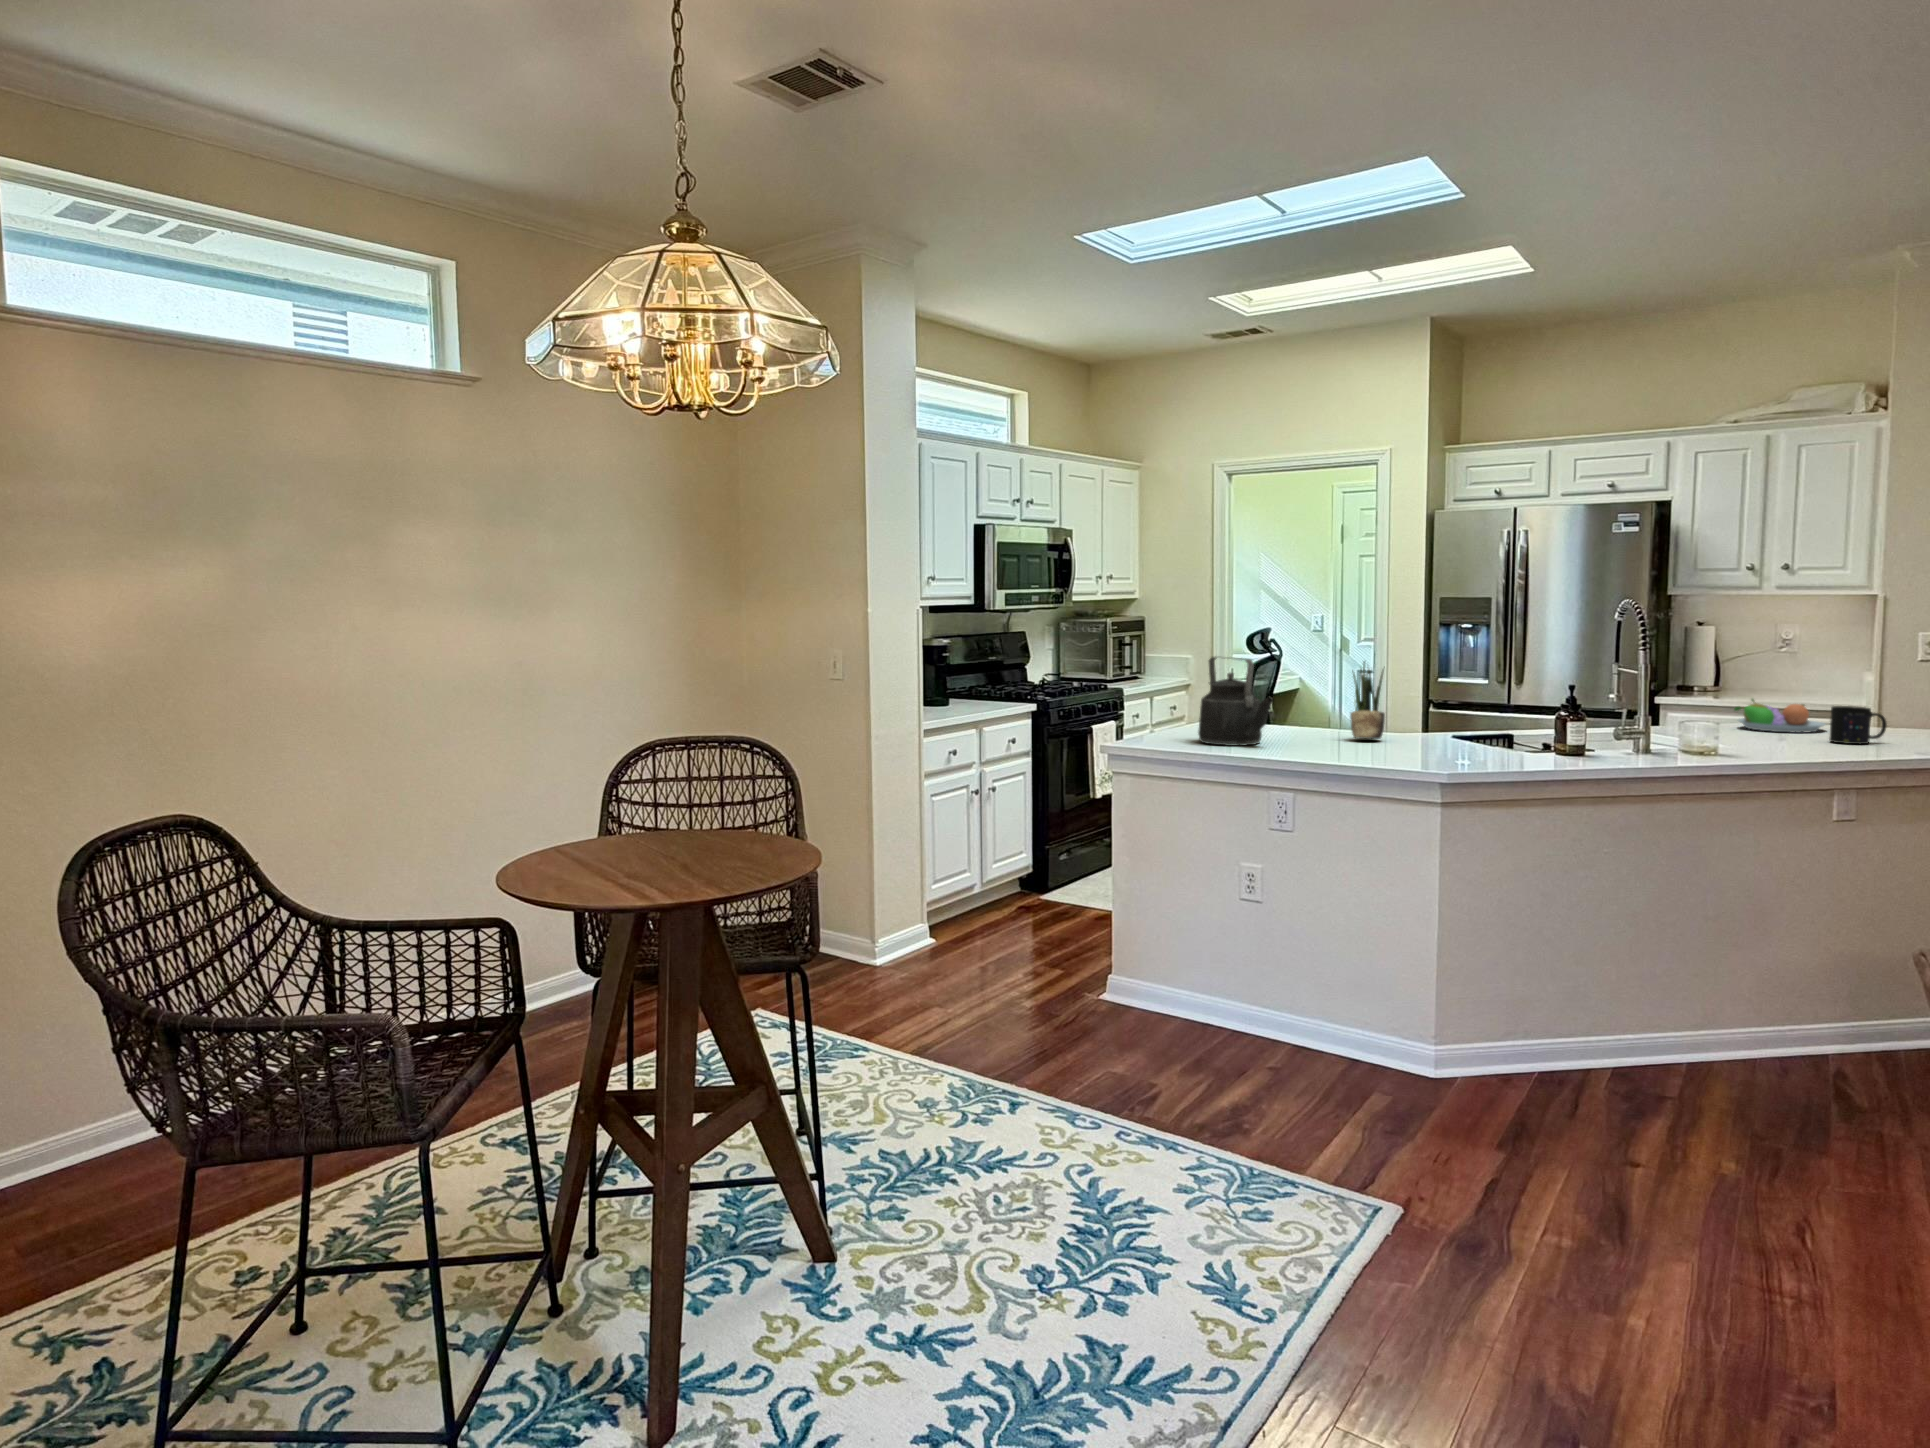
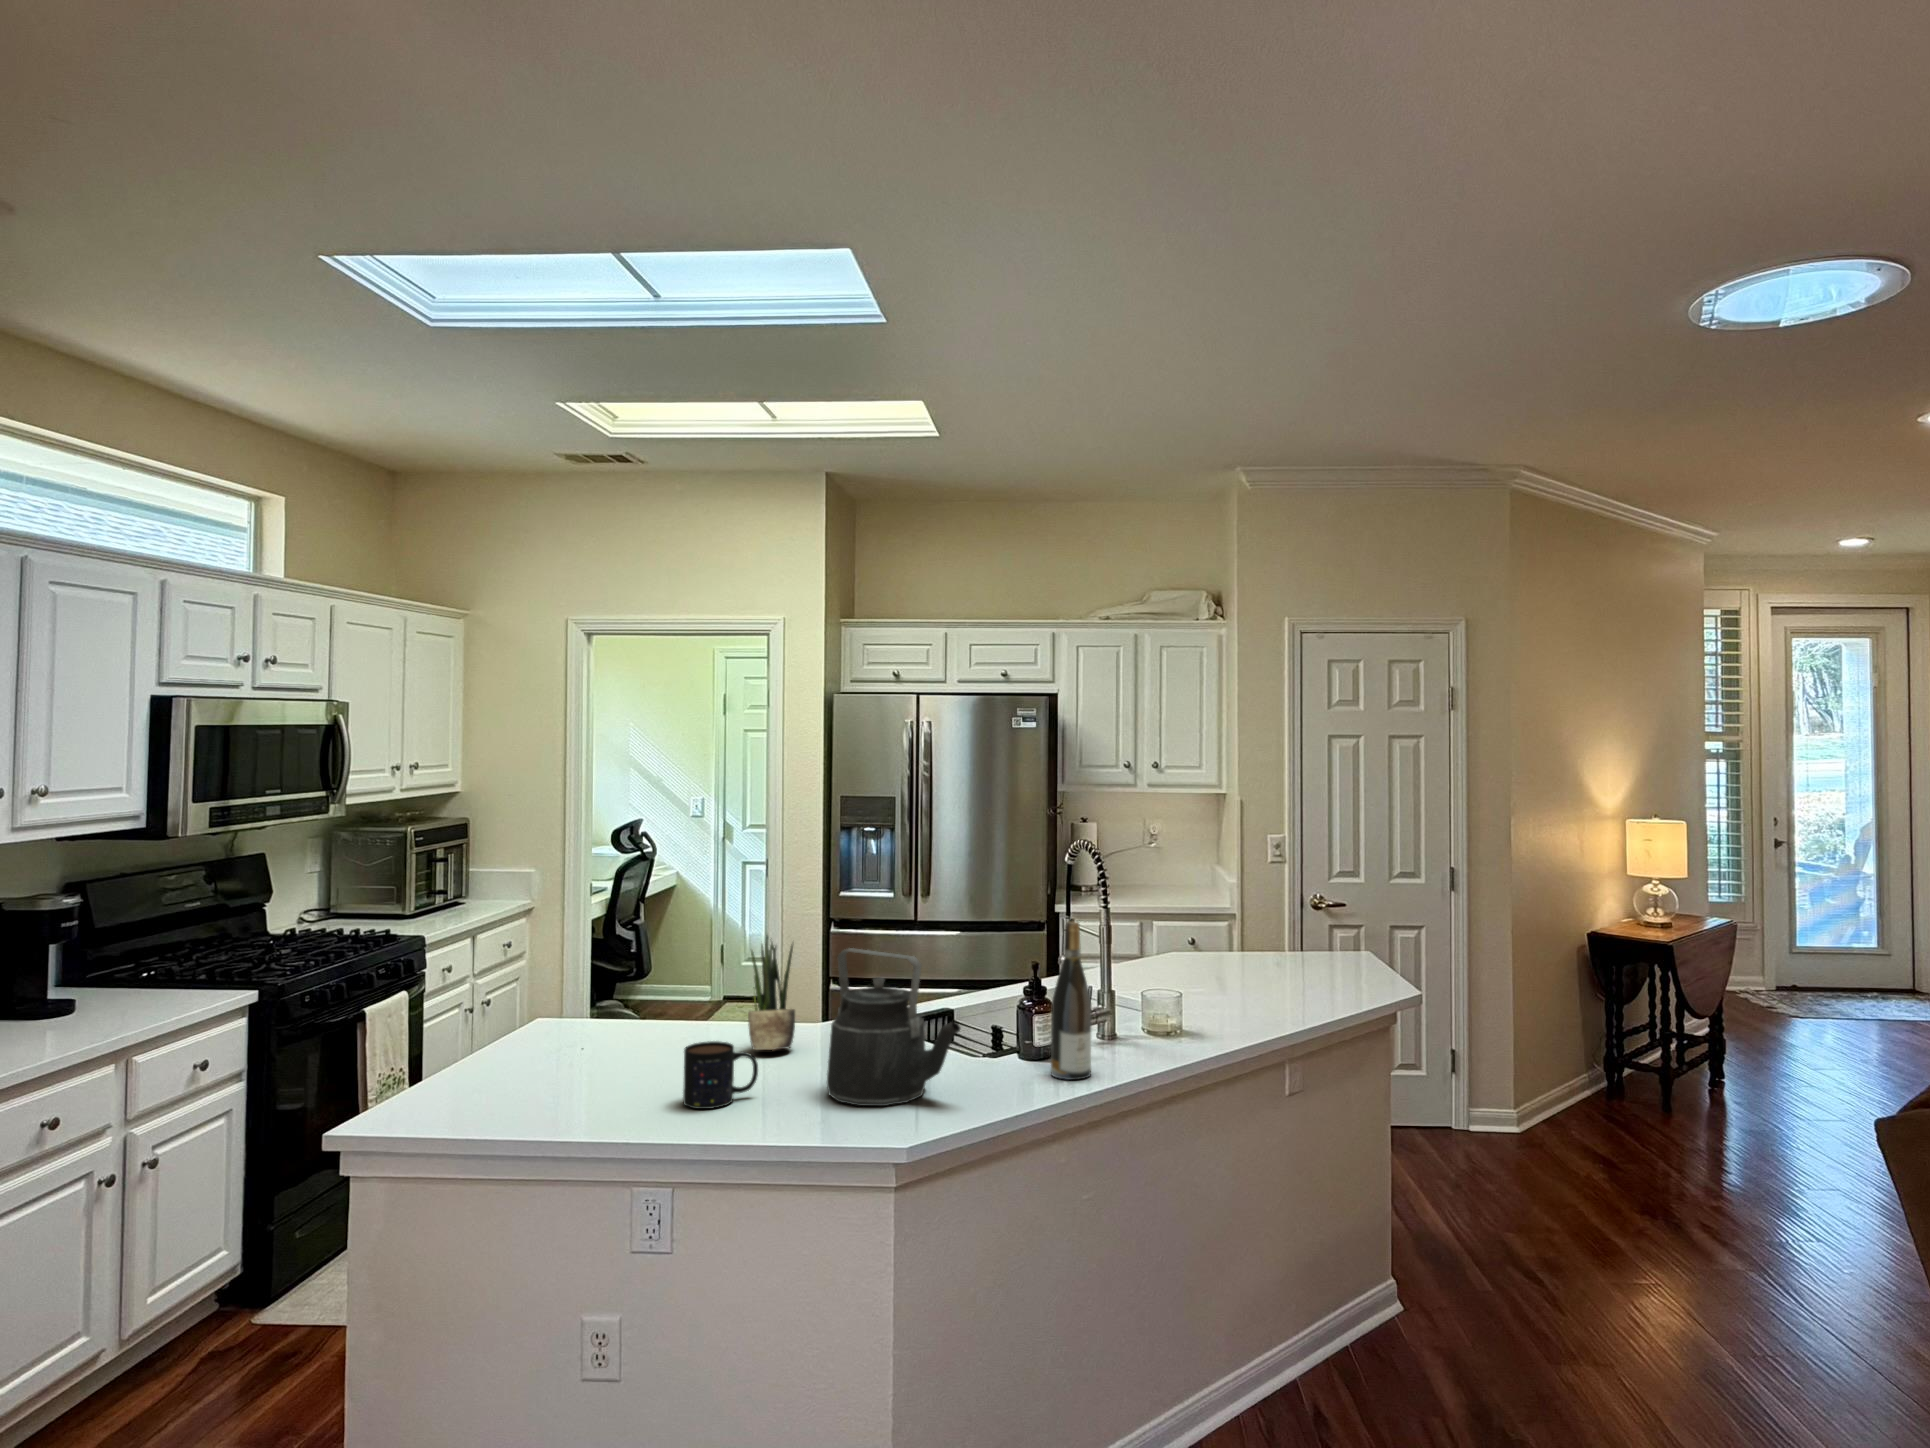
wine bottle: none [1582,647,1618,762] -> present [1051,922,1092,1080]
kettle: present [1198,656,1273,746] -> present [827,948,960,1106]
fruit bowl: present [1734,699,1825,733] -> none [1169,937,1252,979]
mug: present [1830,706,1887,744] -> present [683,1041,758,1109]

